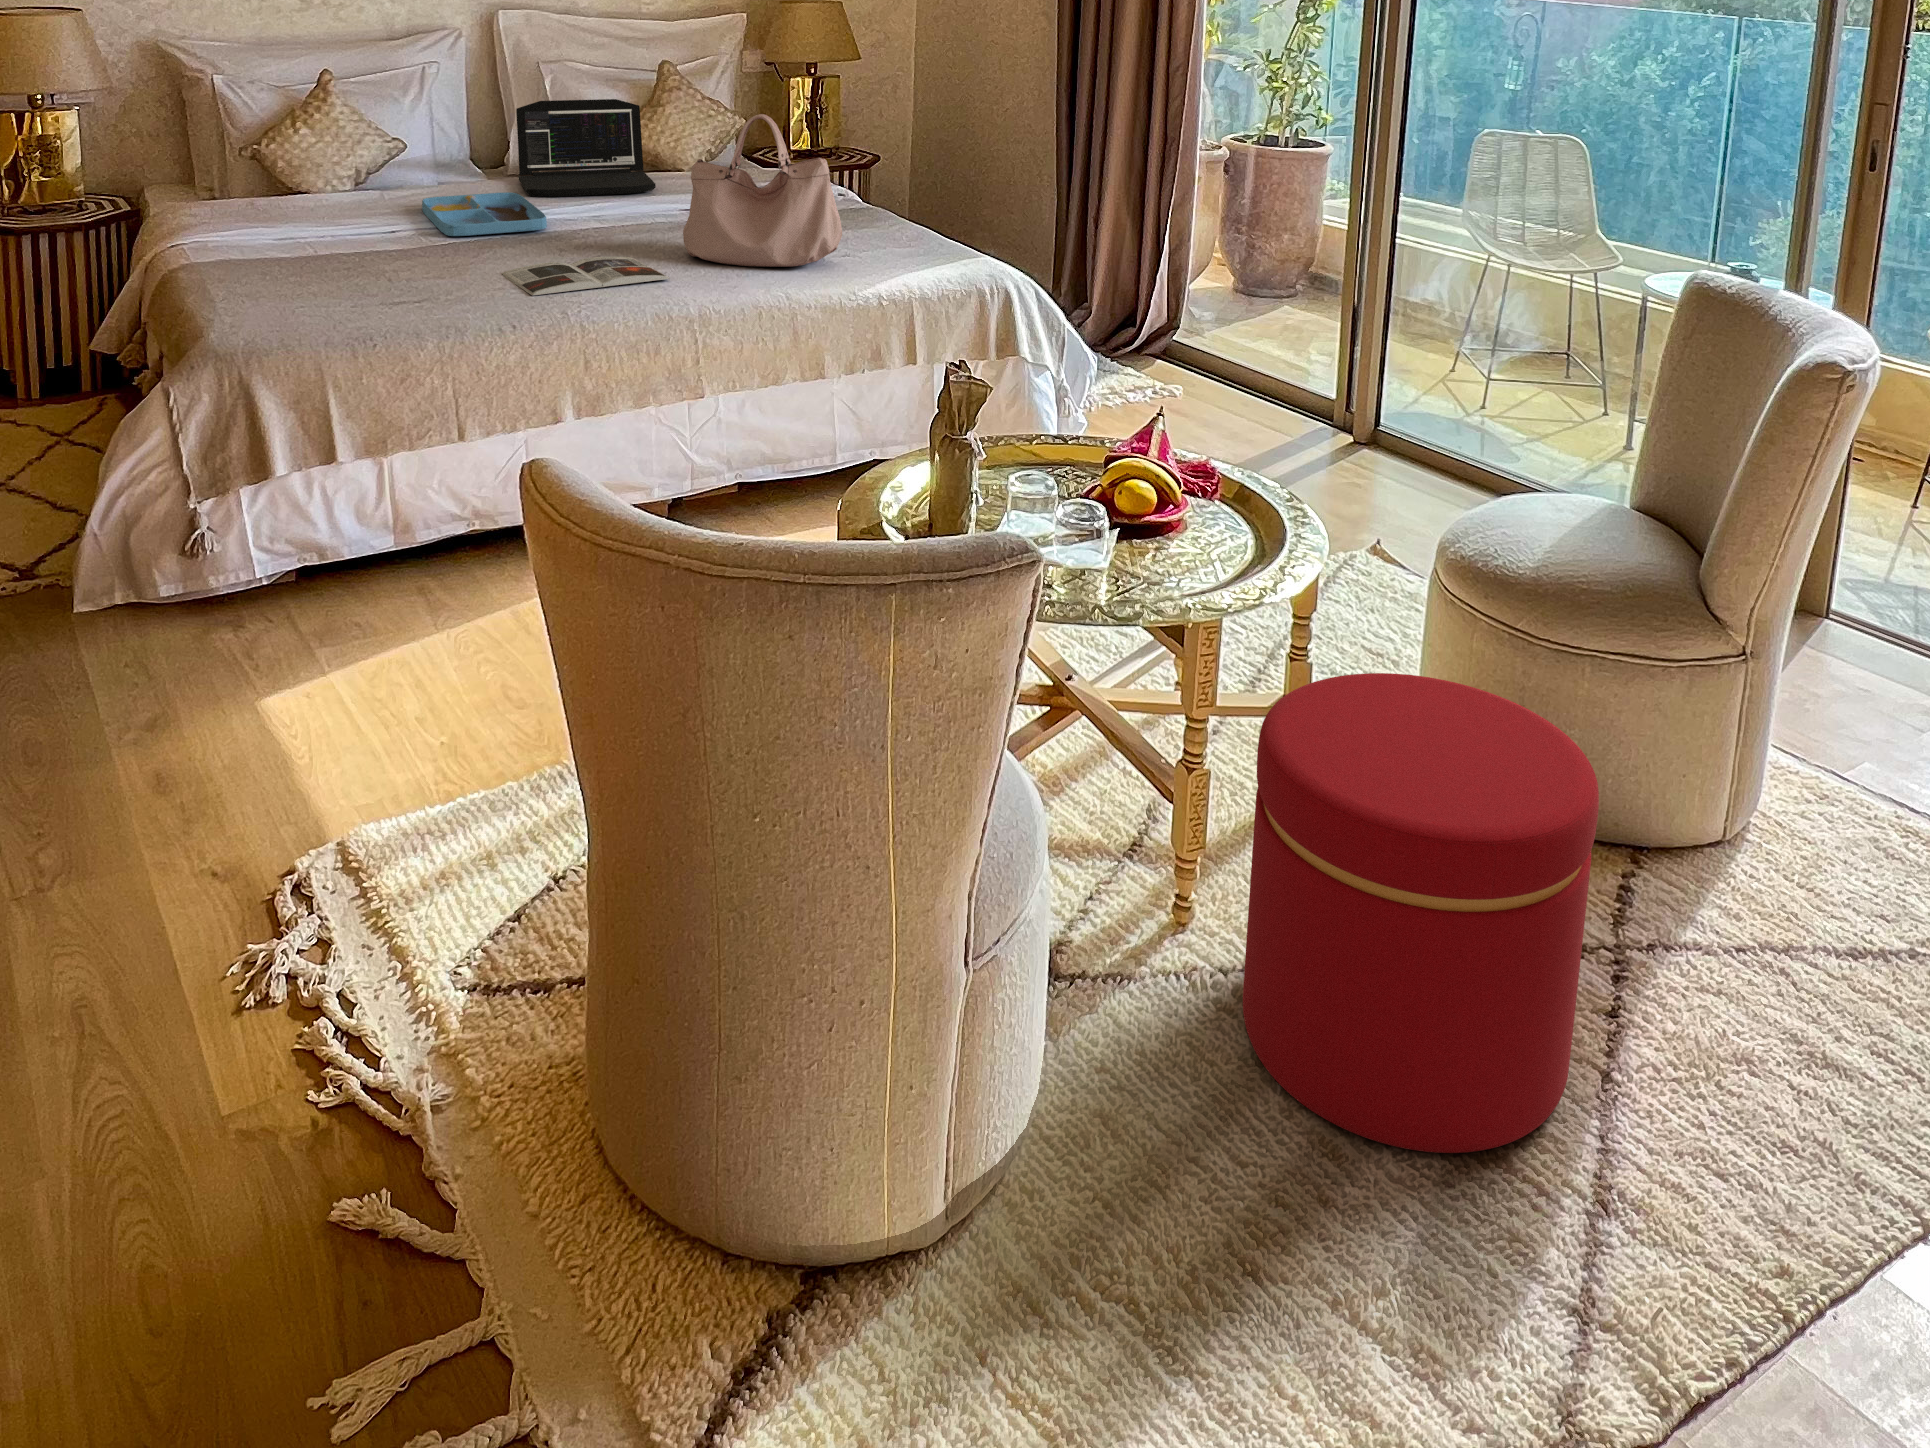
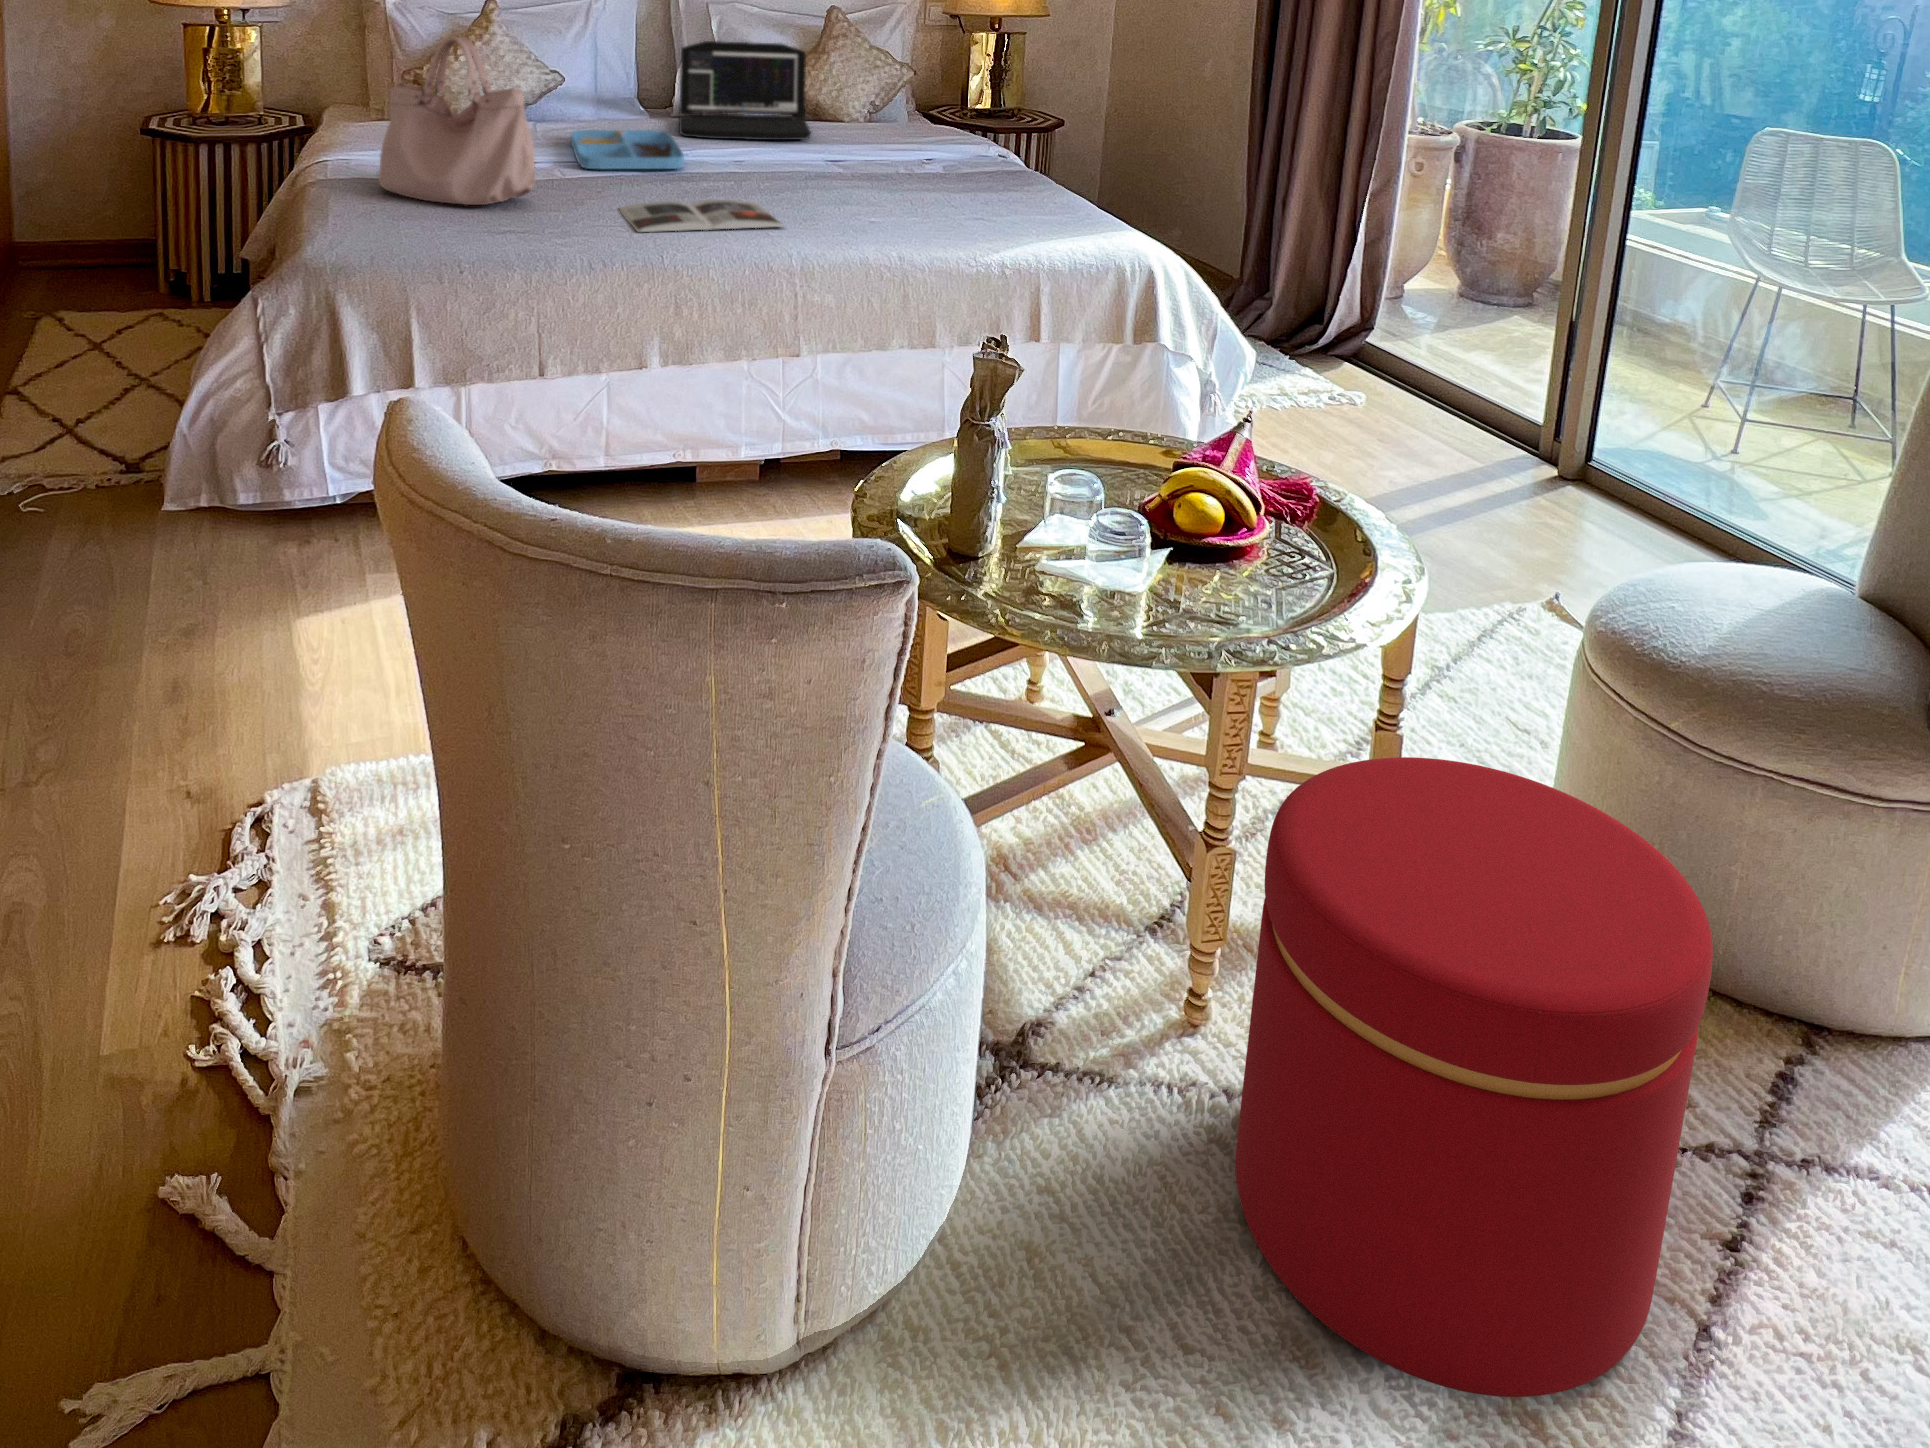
handbag: present [683,114,842,267] -> present [379,37,536,205]

